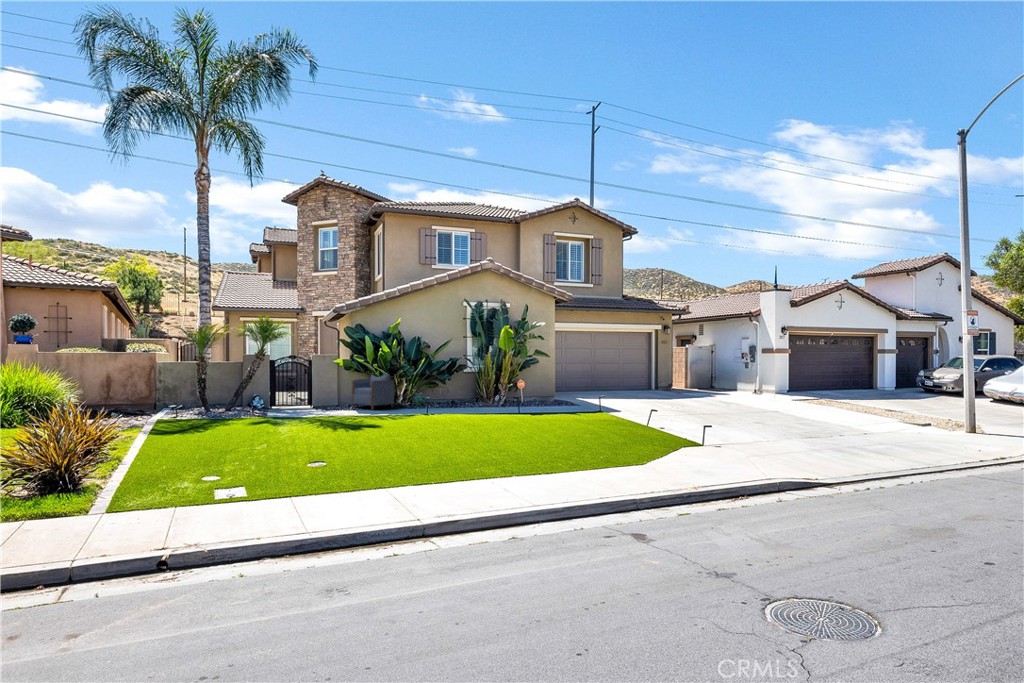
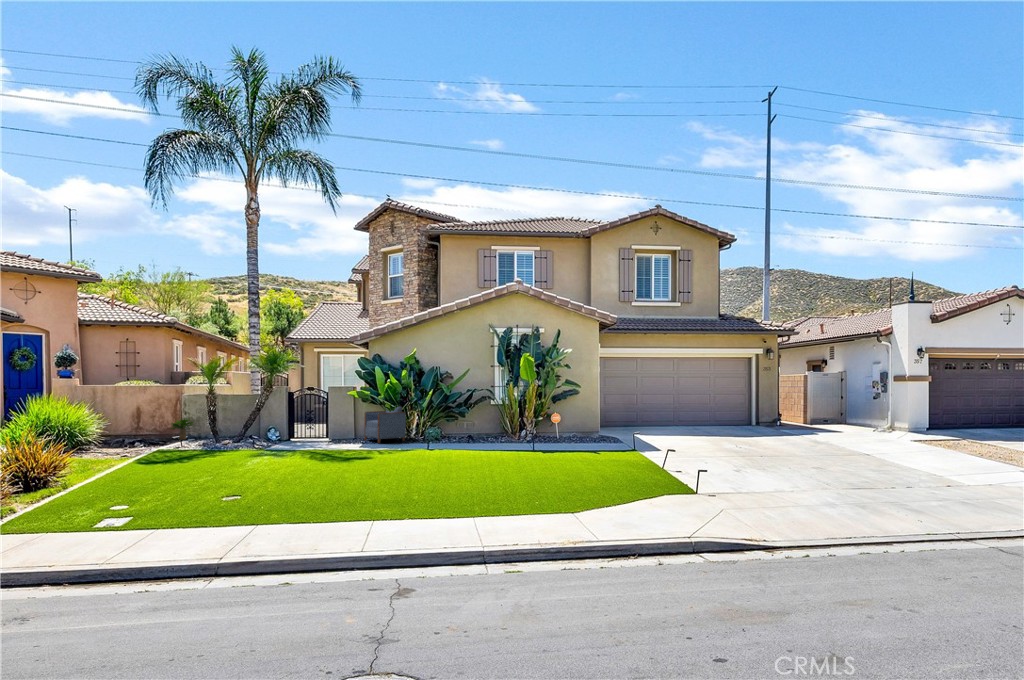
potted plant: none [136,387,168,411] -> present [171,418,193,439]

